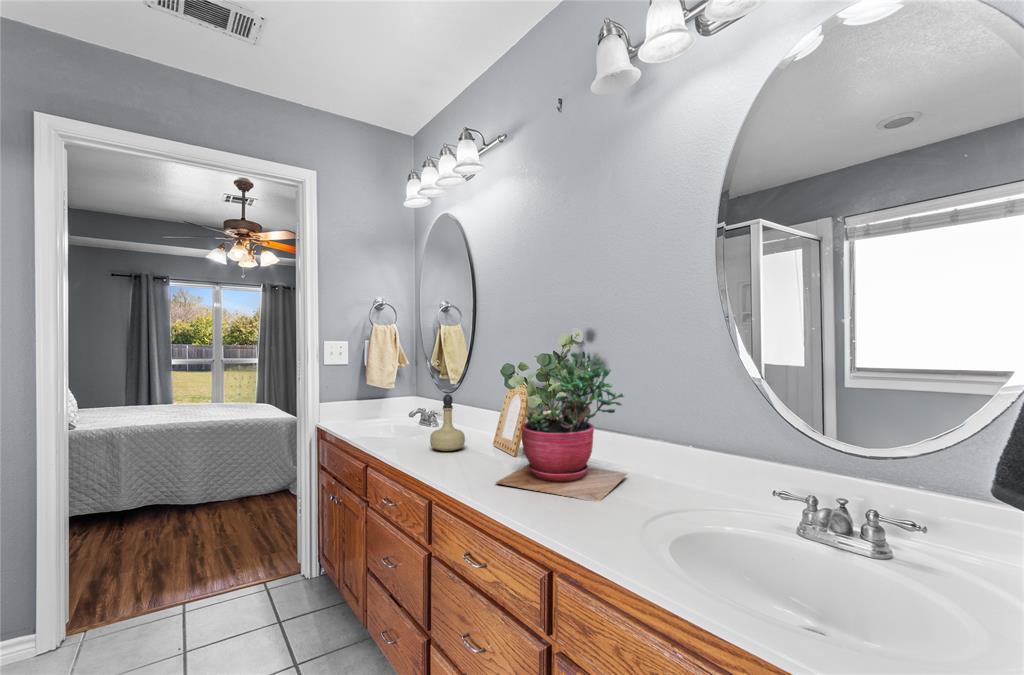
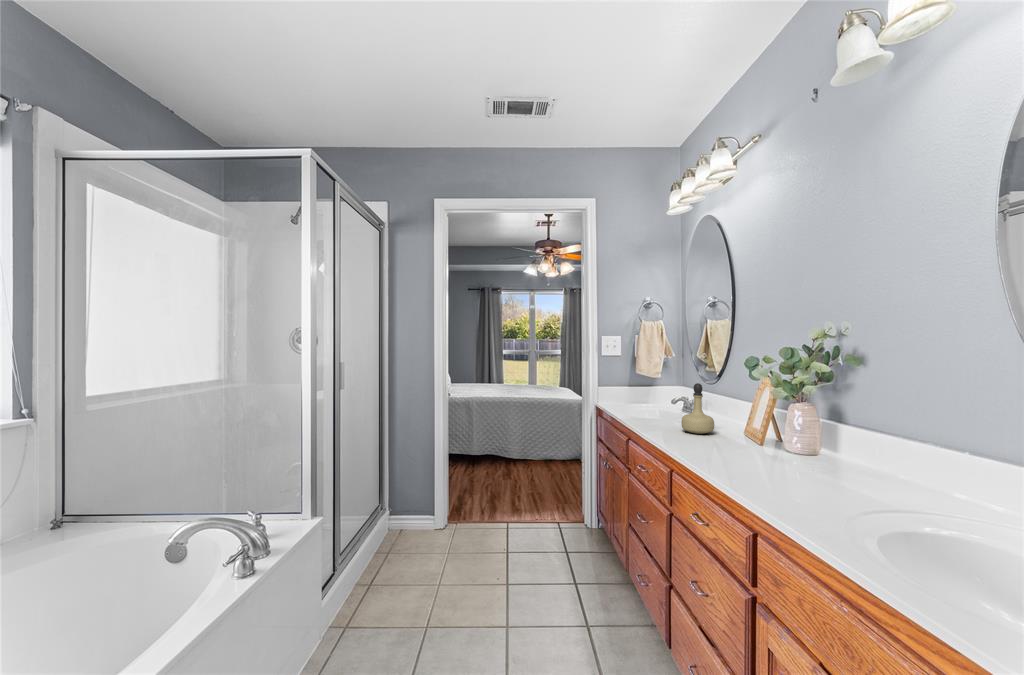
succulent plant: present [496,353,628,502] -> none [726,347,884,491]

